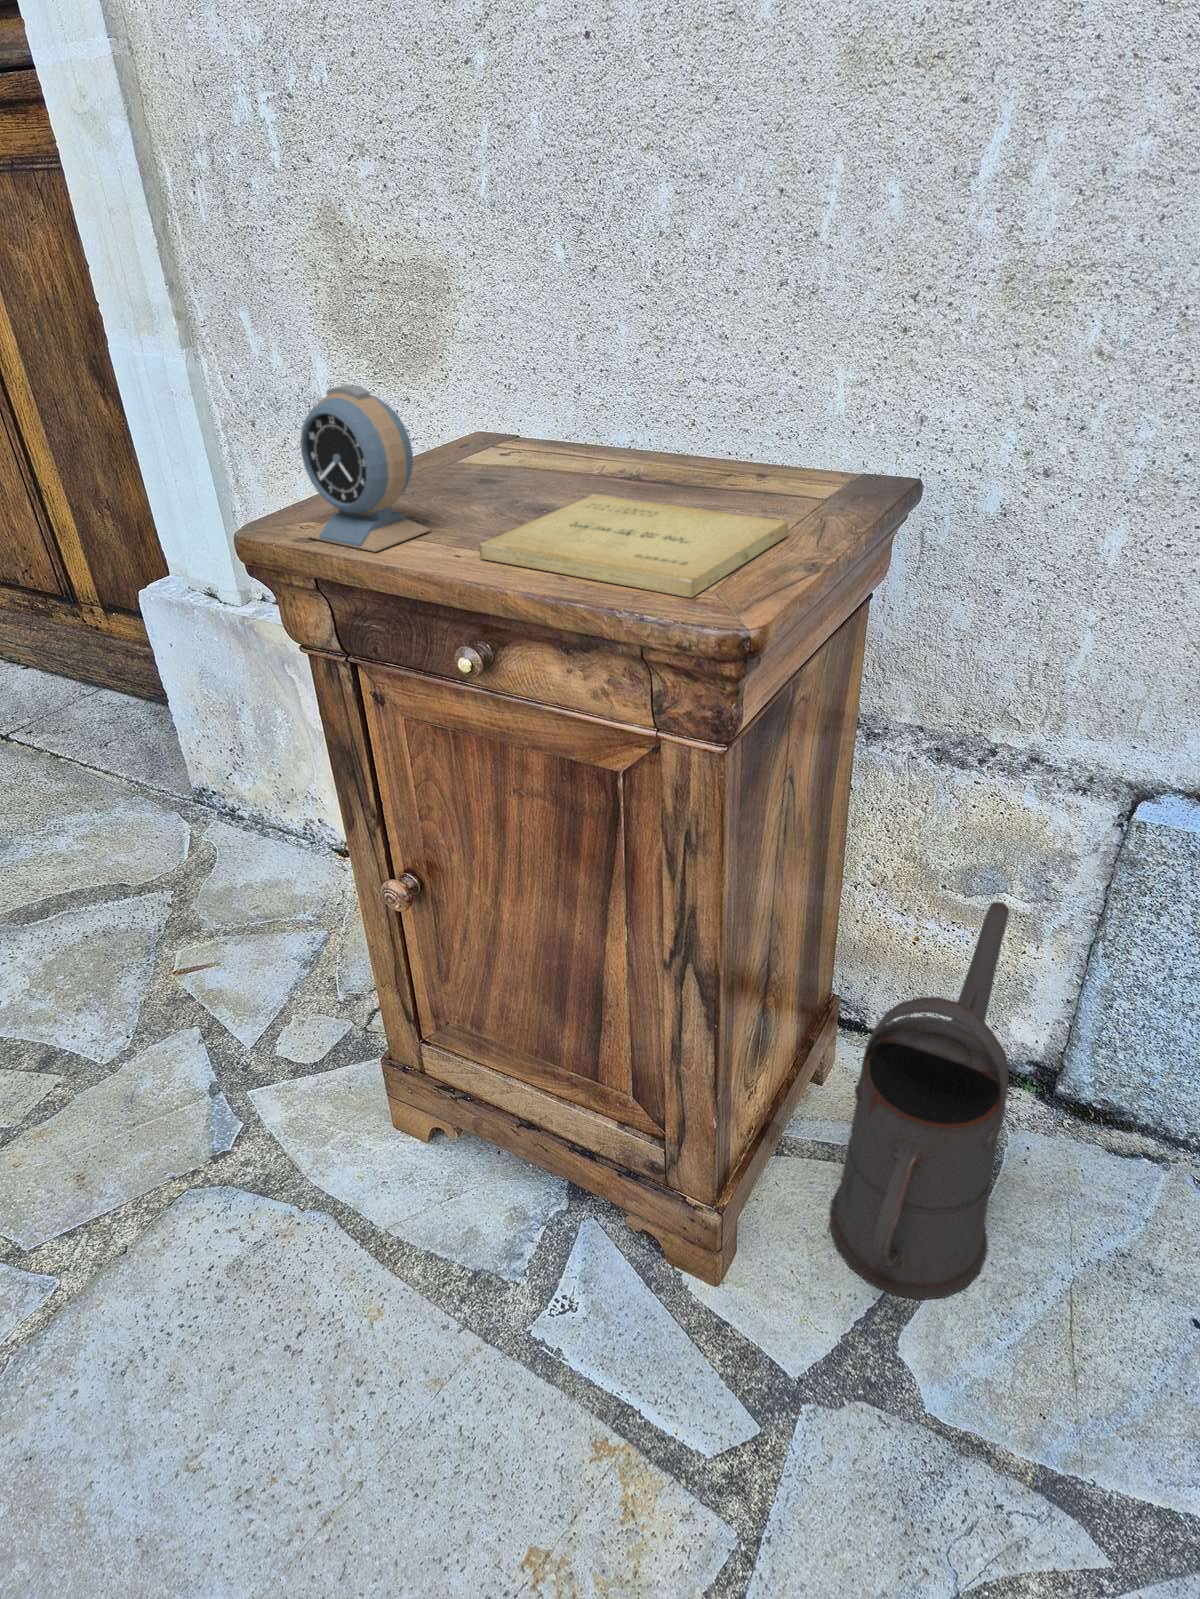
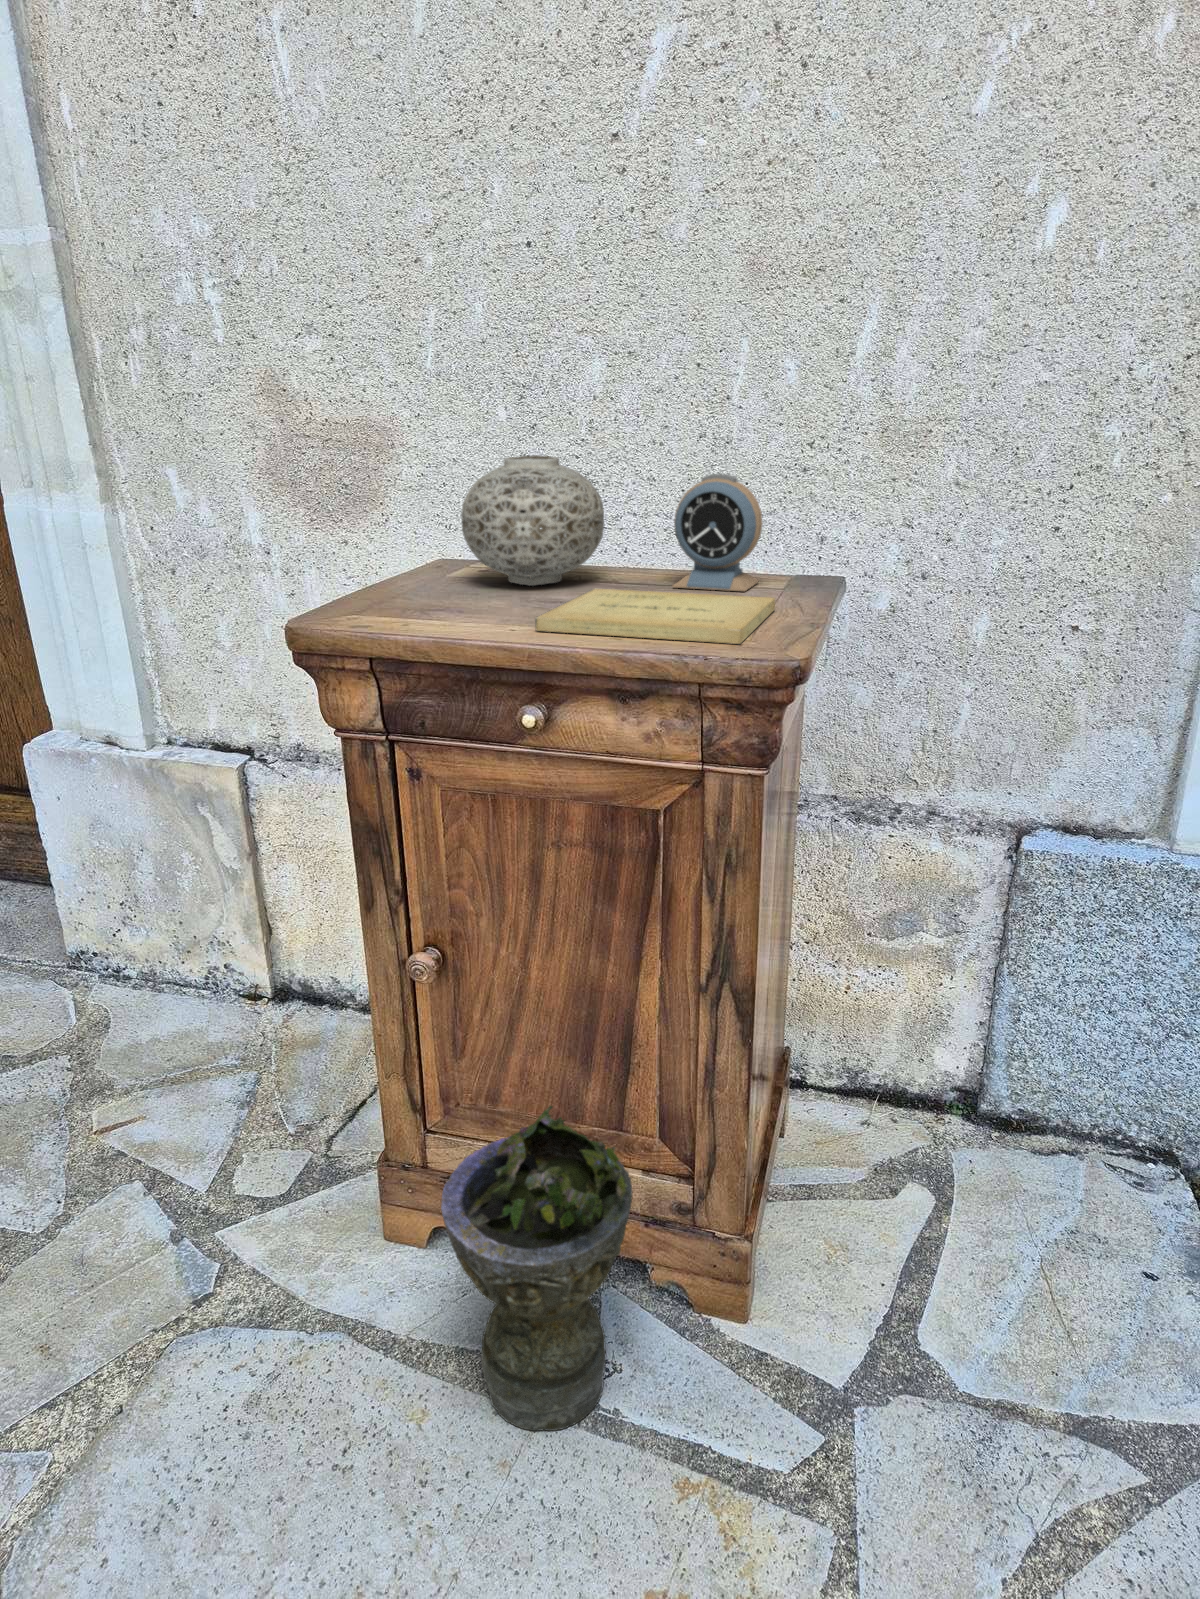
vase: none [470,318,638,478] -> present [461,455,604,586]
alarm clock: present [300,385,431,552] -> present [673,473,763,591]
watering can: present [829,902,1009,1300] -> none [823,941,979,1301]
planter: none [379,1053,578,1361] -> present [441,1106,632,1431]

